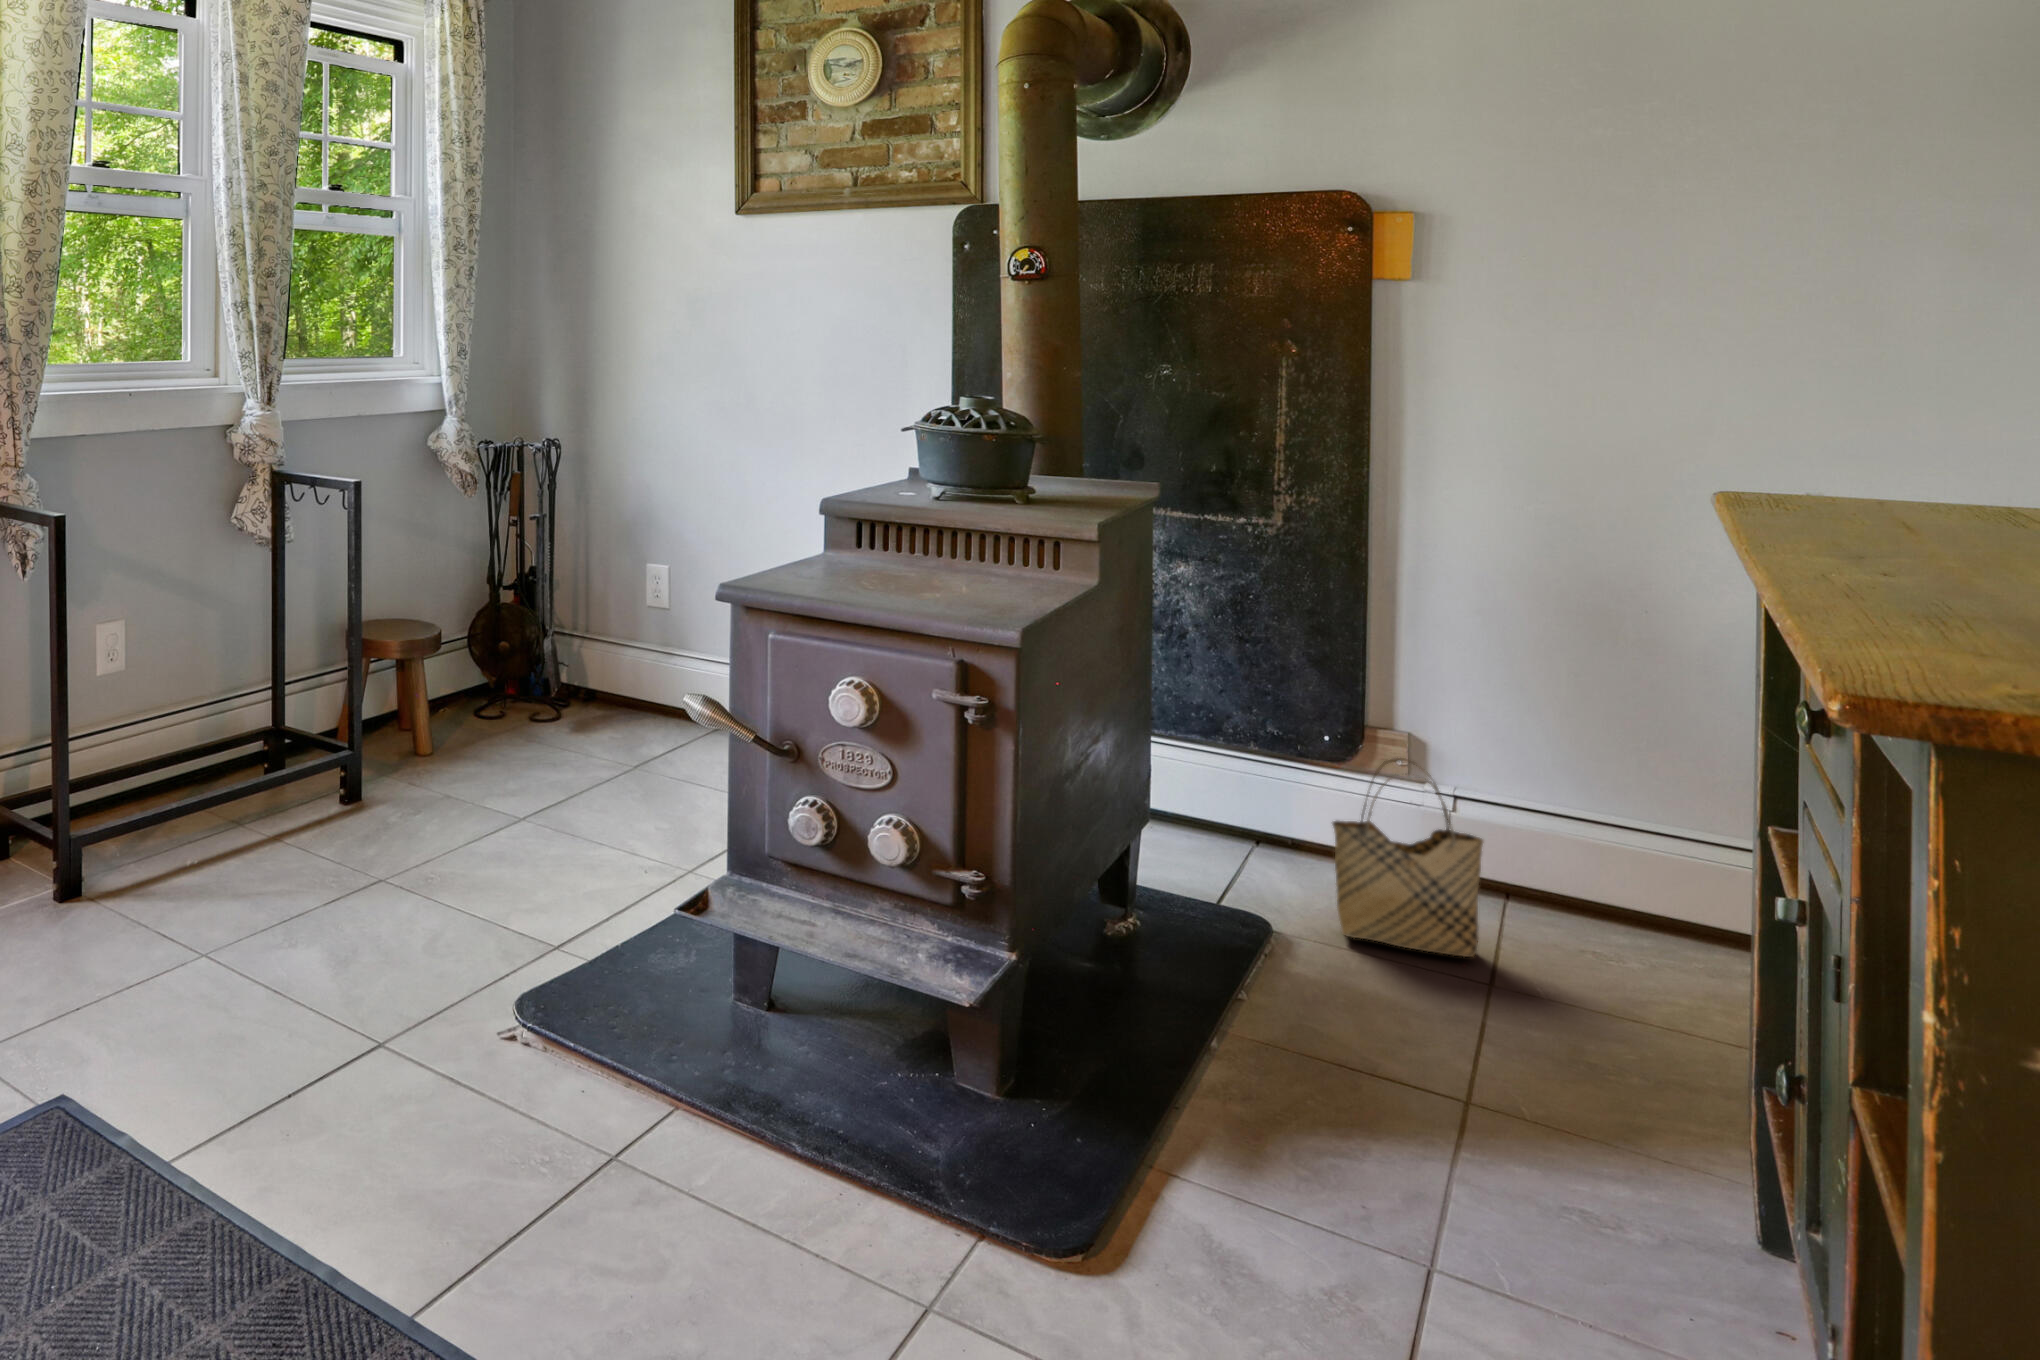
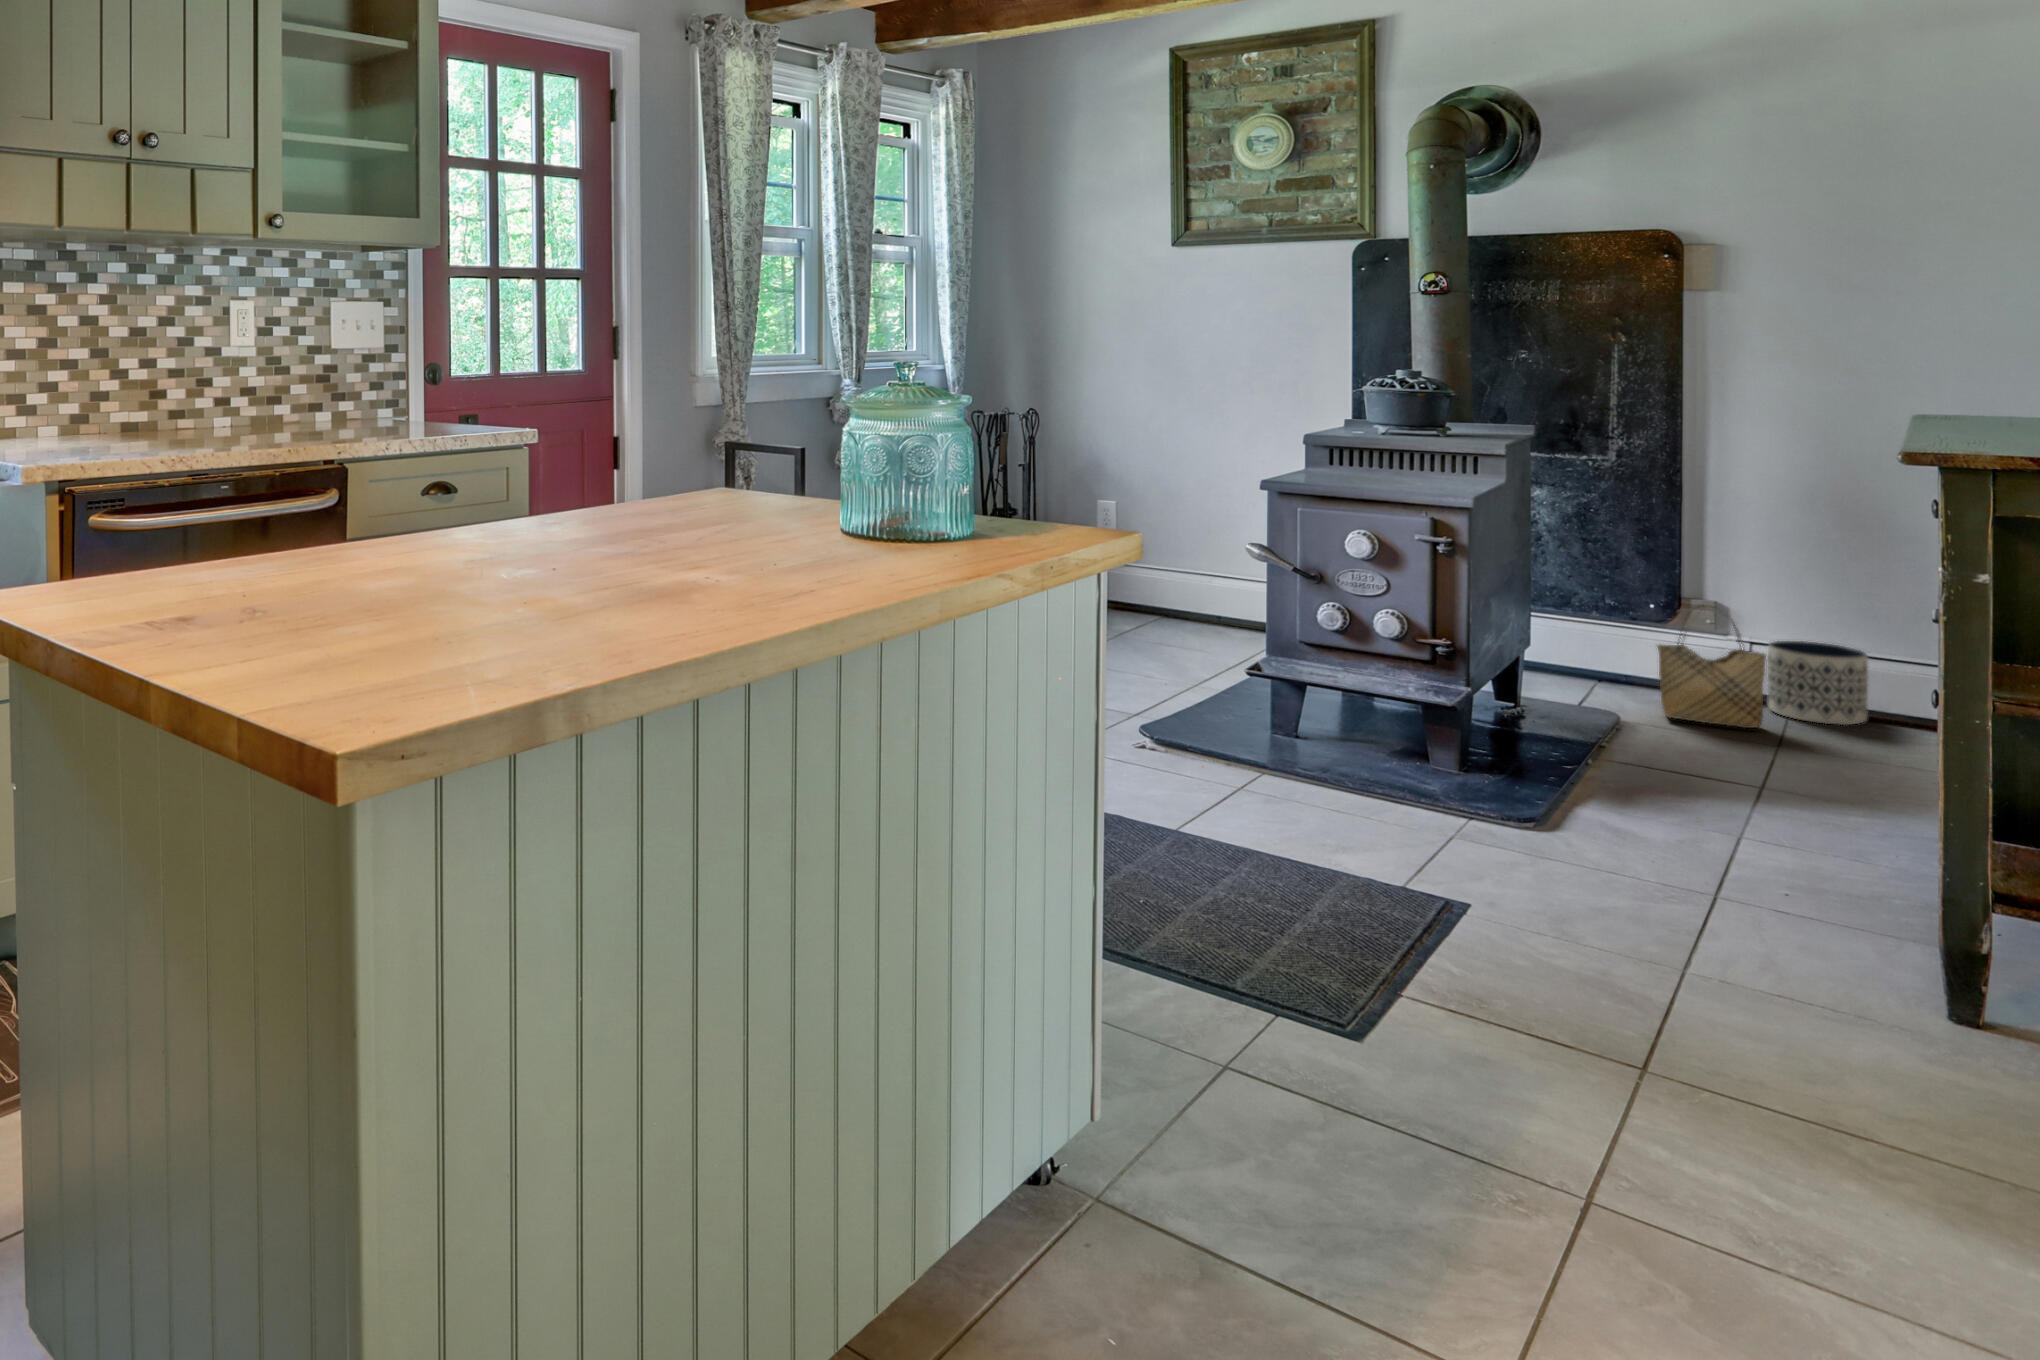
planter: none [1483,803,1619,942] -> present [1768,641,1868,725]

